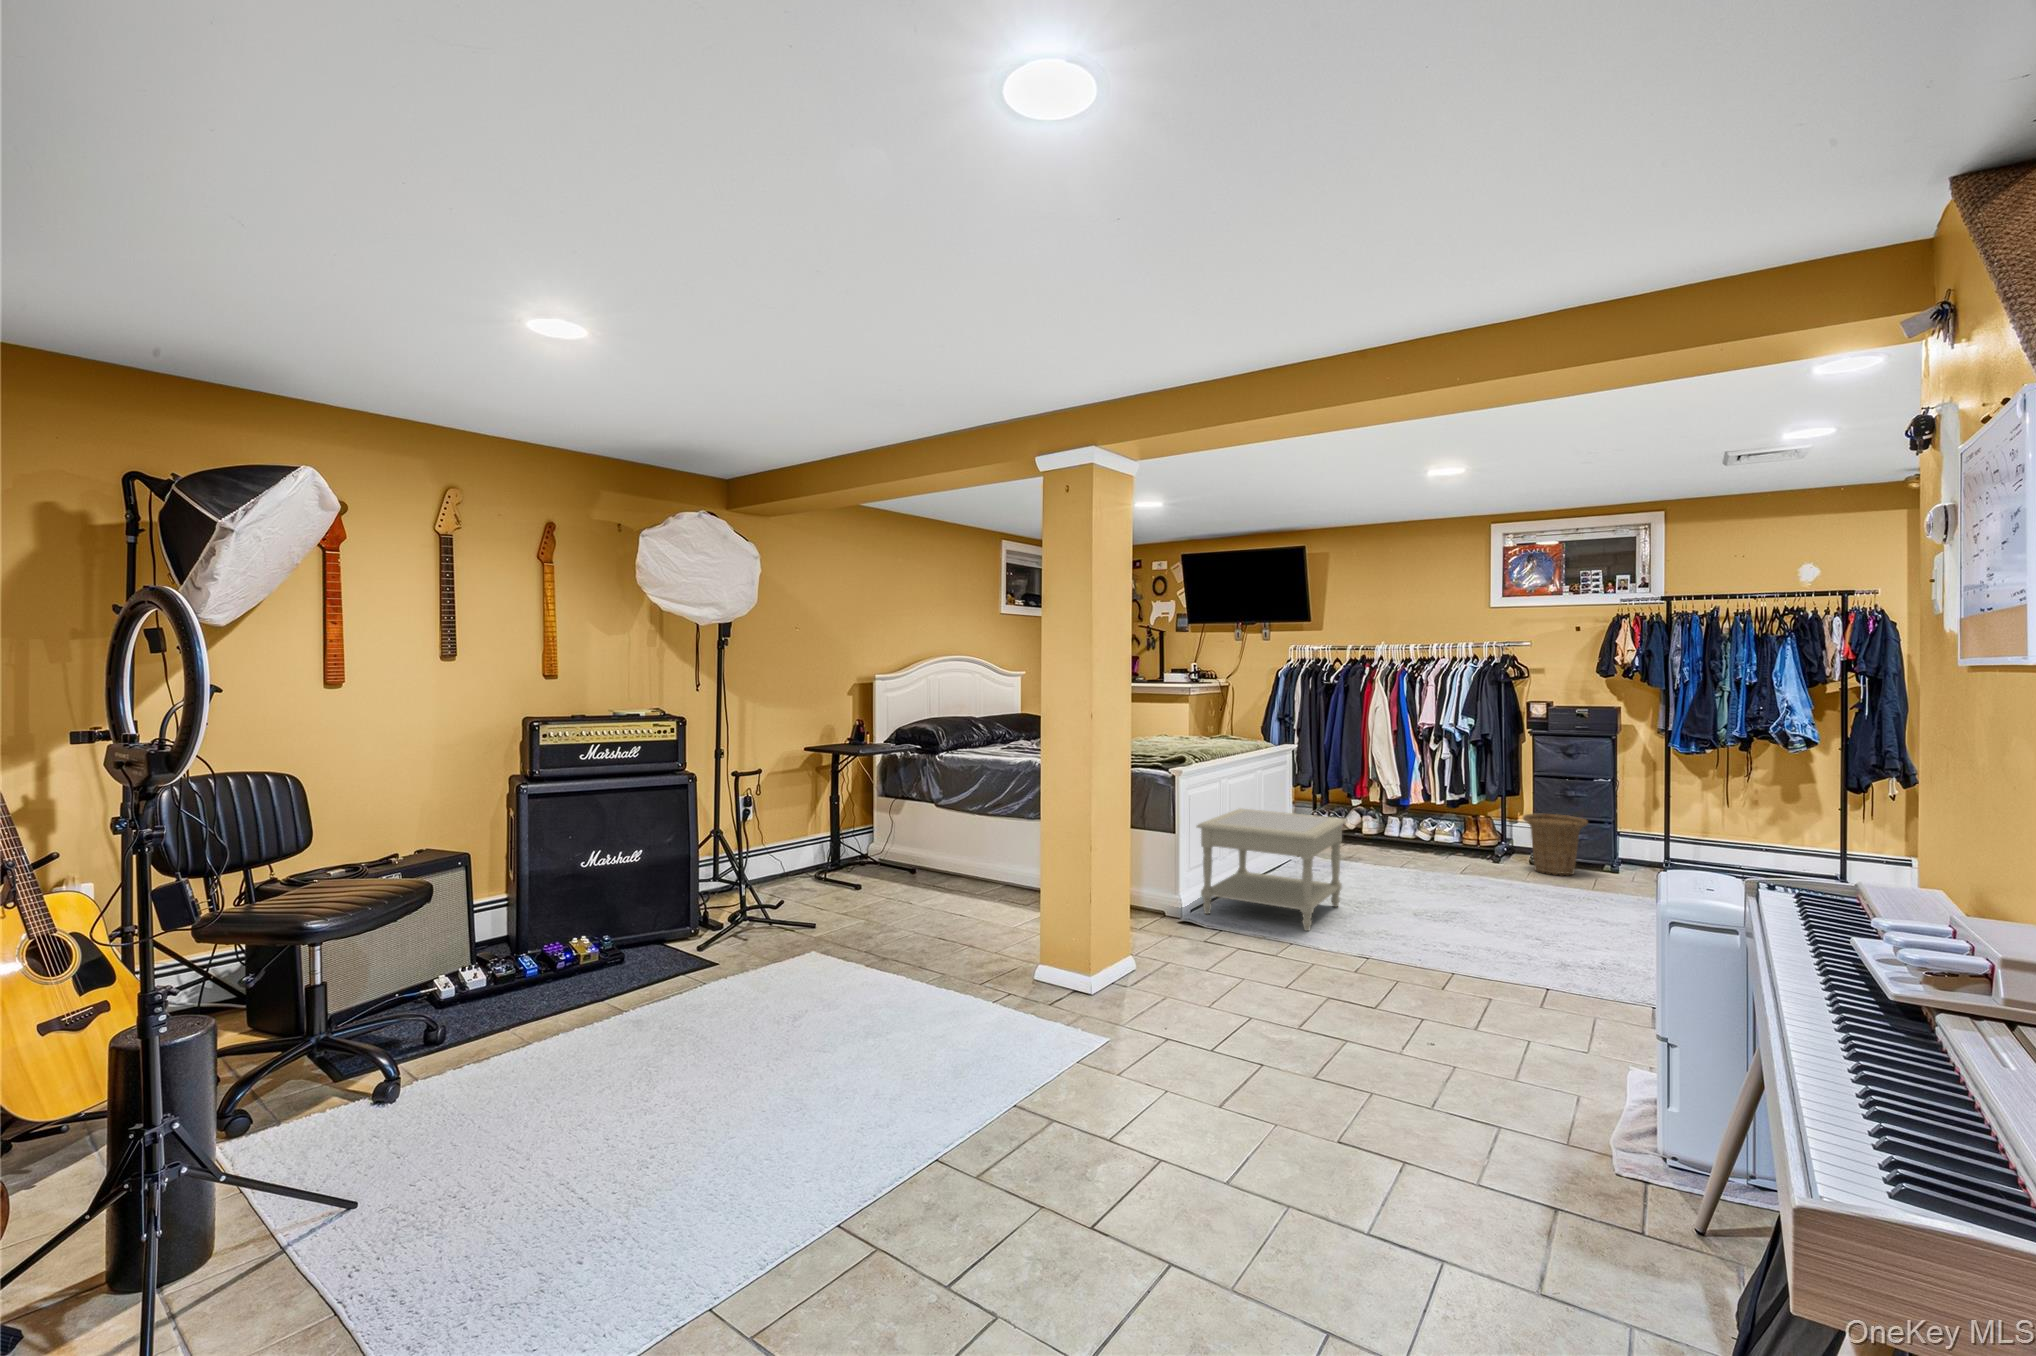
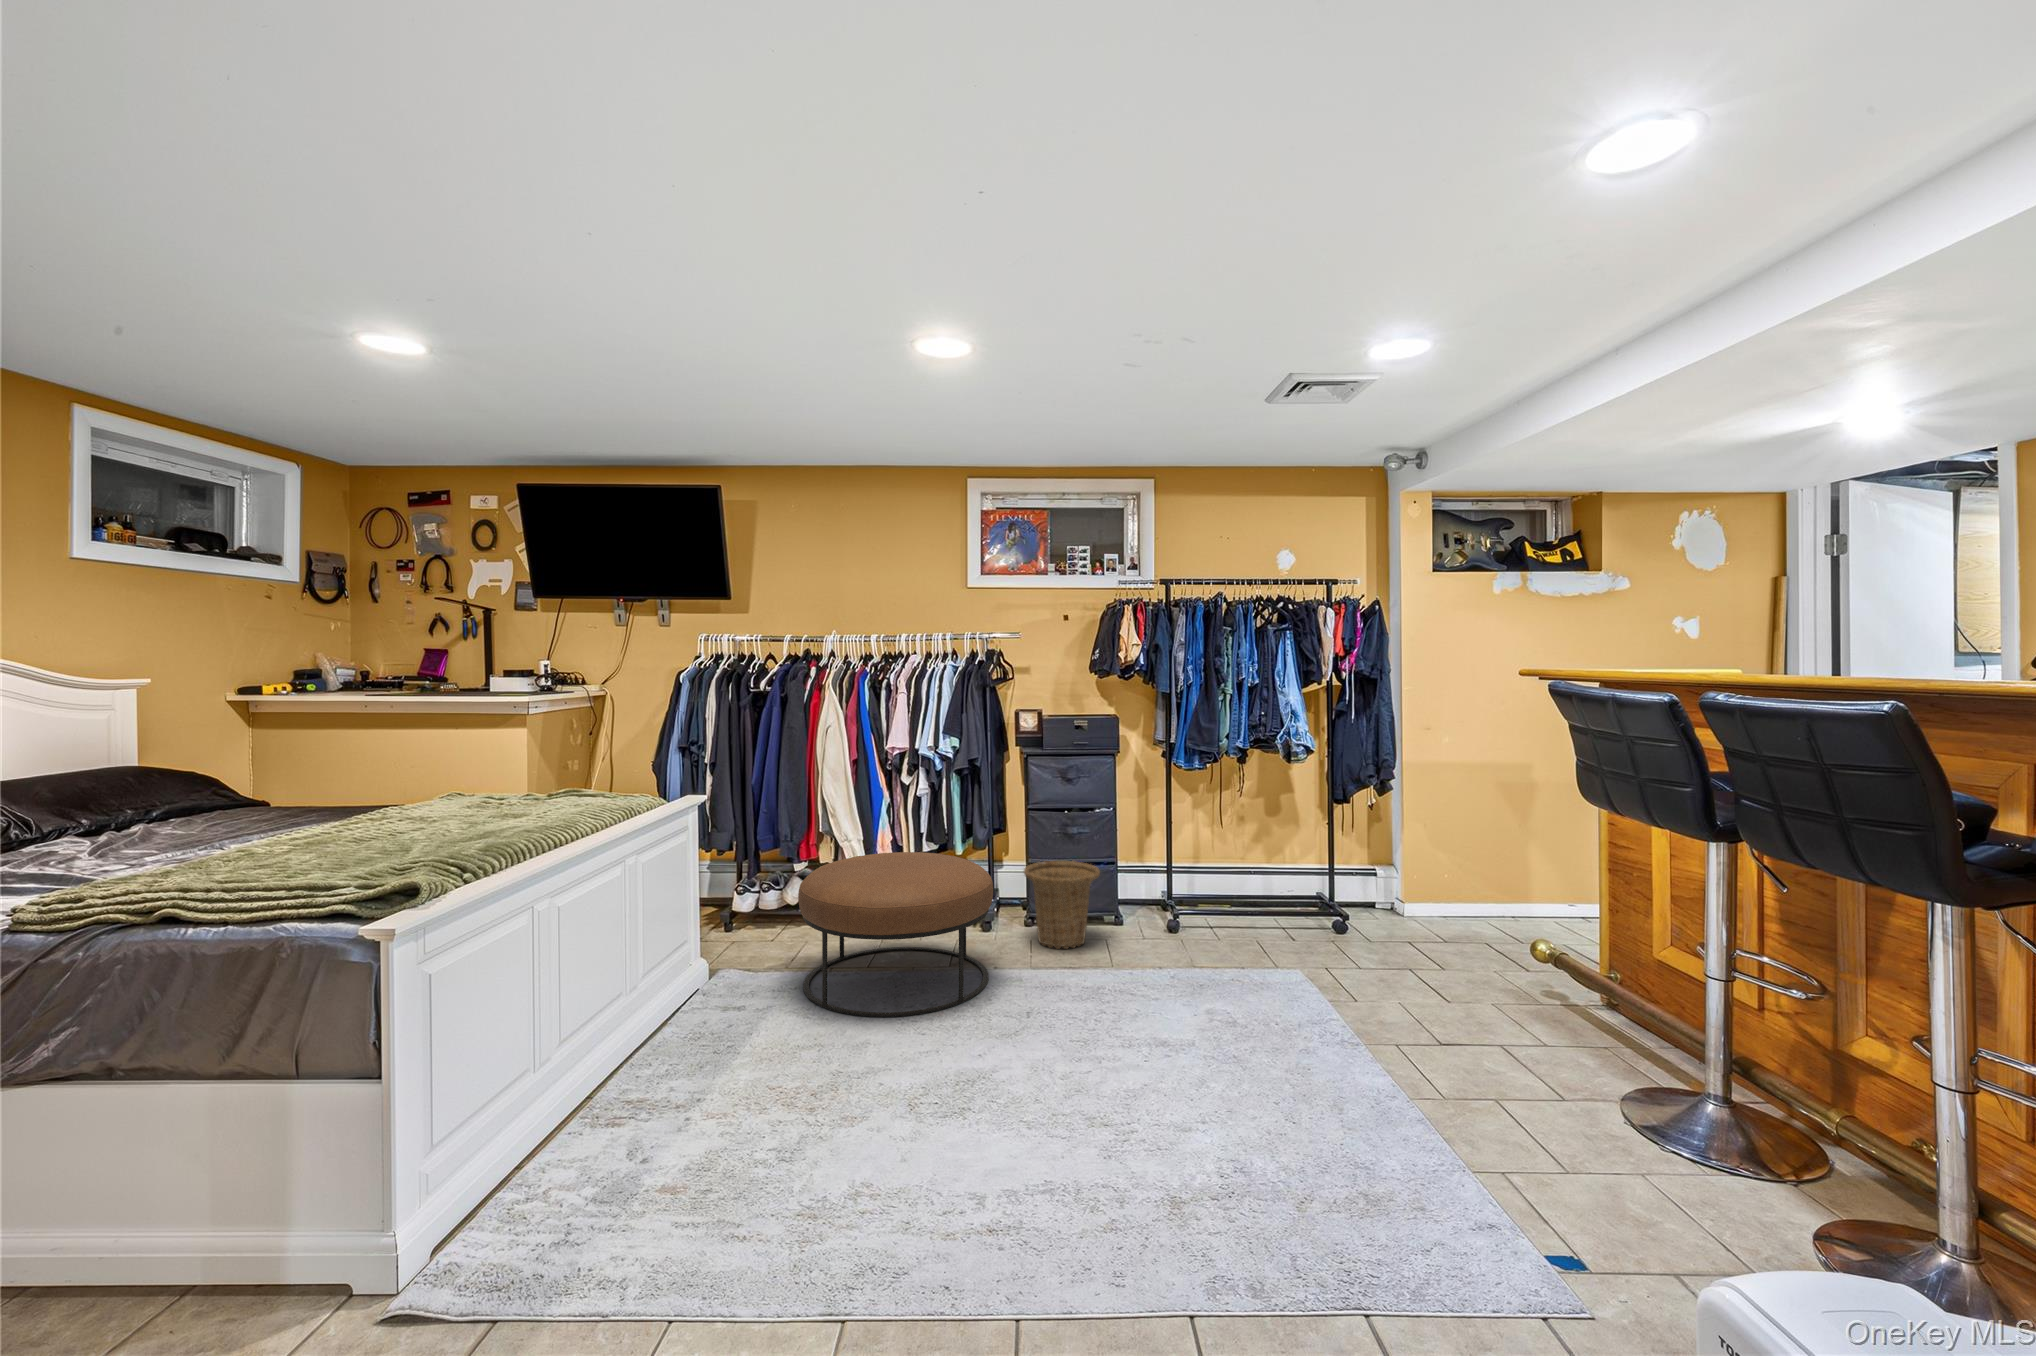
ottoman: none [1353,792,1489,886] -> present [798,852,993,1017]
side table: present [1197,808,1346,931] -> none [425,959,792,1276]

